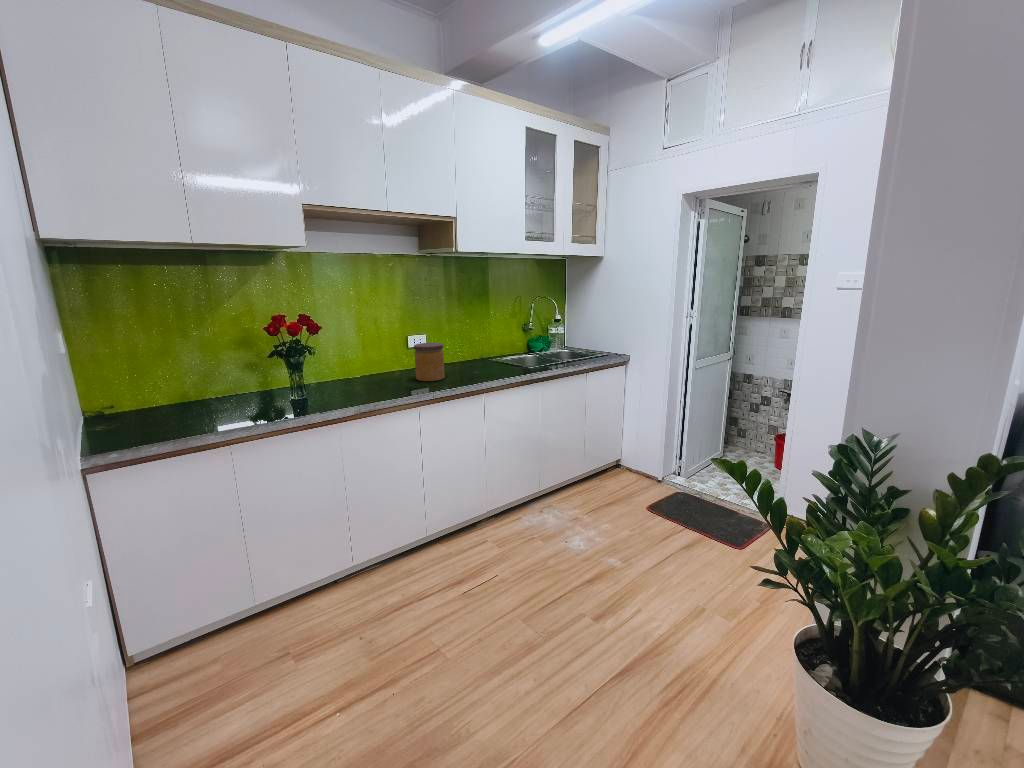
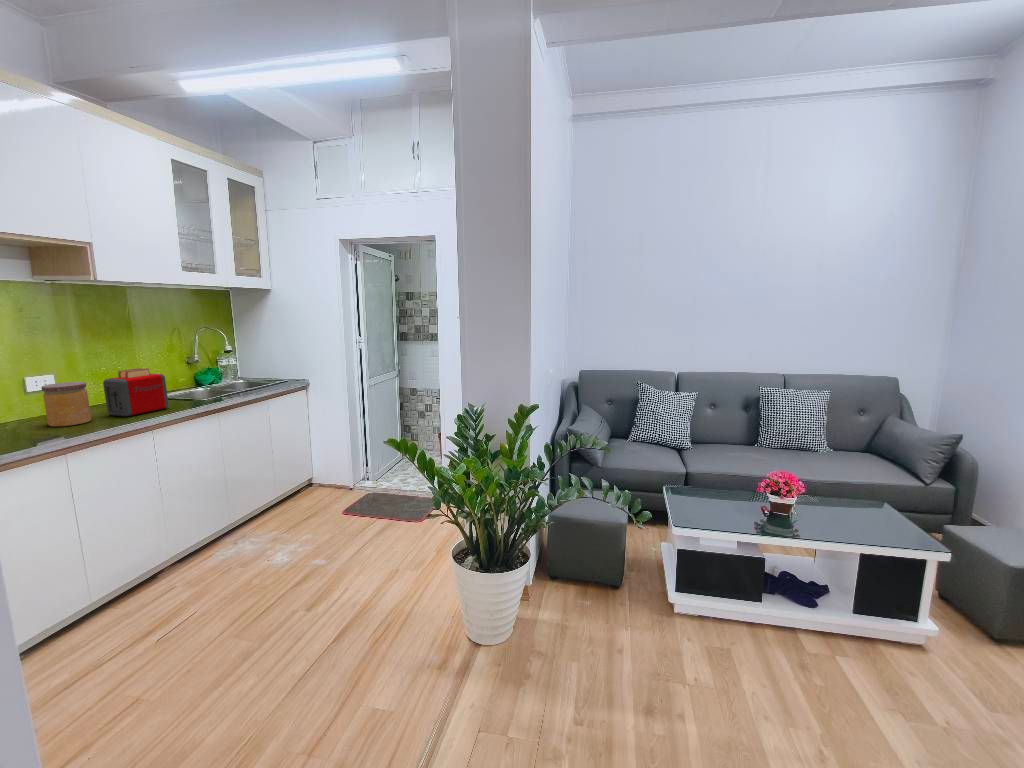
toaster: none [456,334,502,378] -> present [103,368,168,416]

